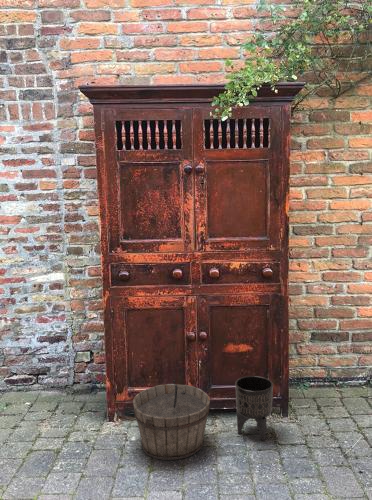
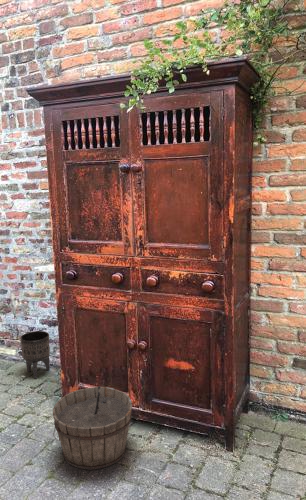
planter: present [235,376,273,440] -> present [20,331,50,379]

